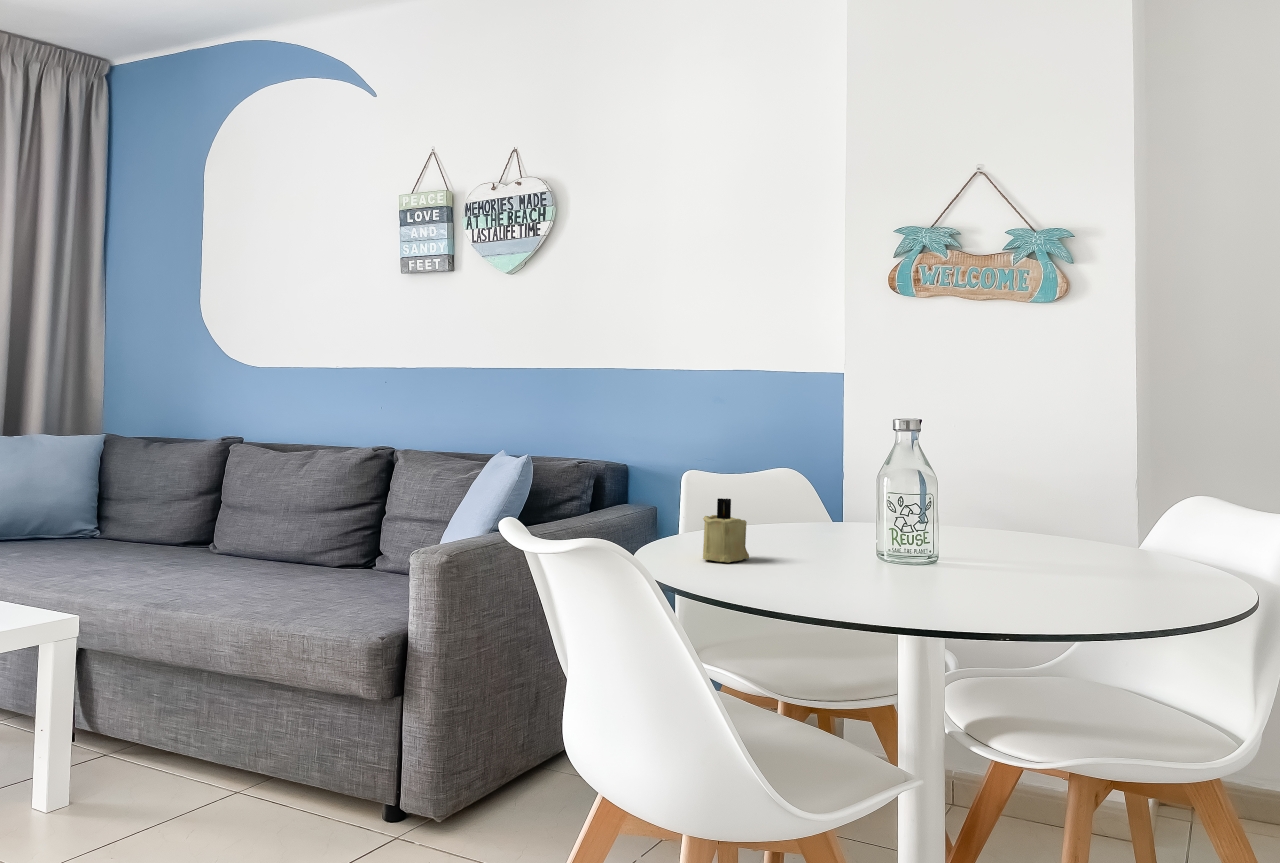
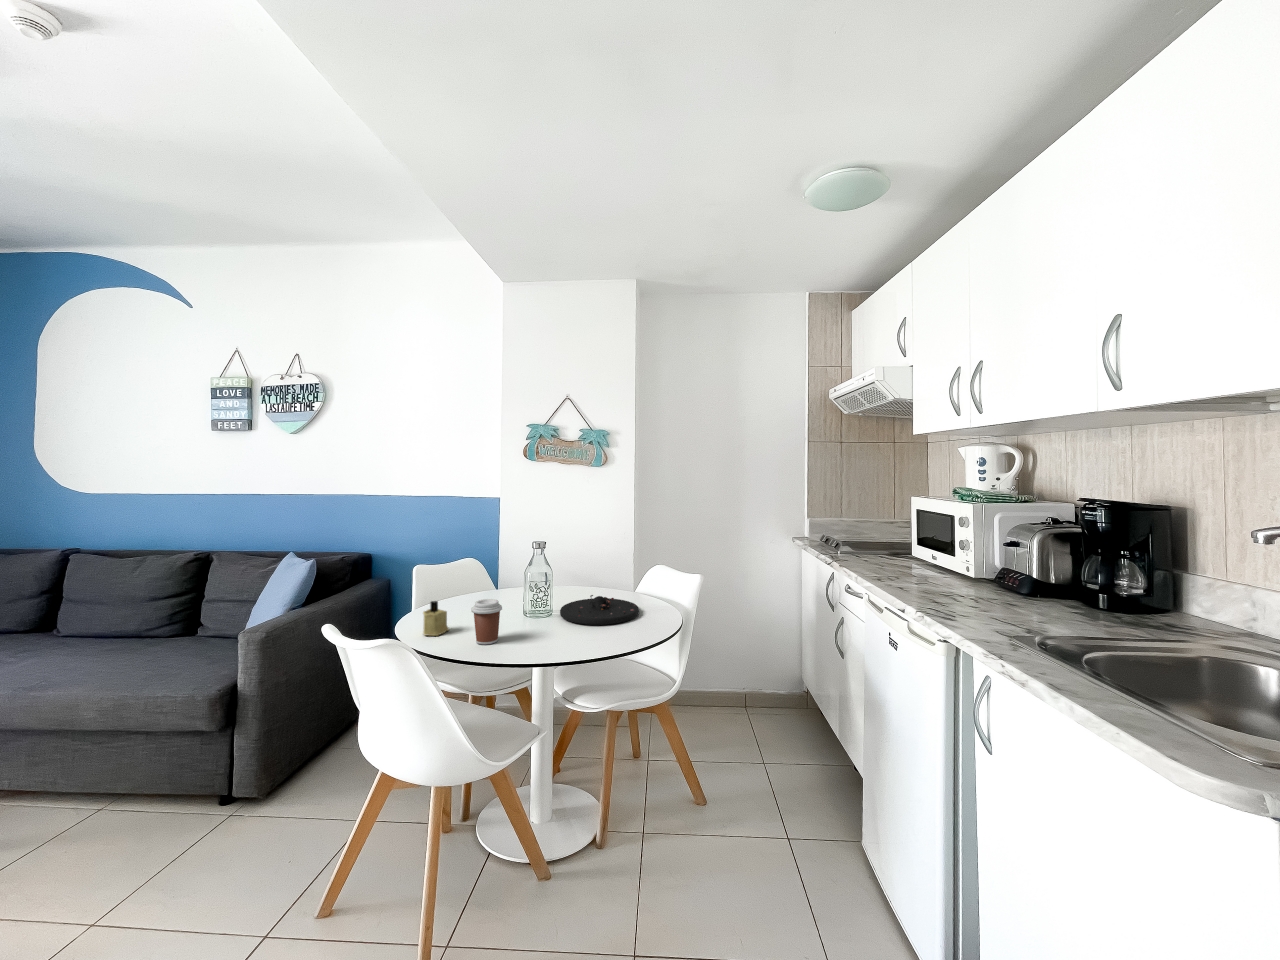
coffee cup: none [796,495,857,580] -> present [471,599,502,644]
plate: none [970,525,1156,580] -> present [560,595,639,625]

